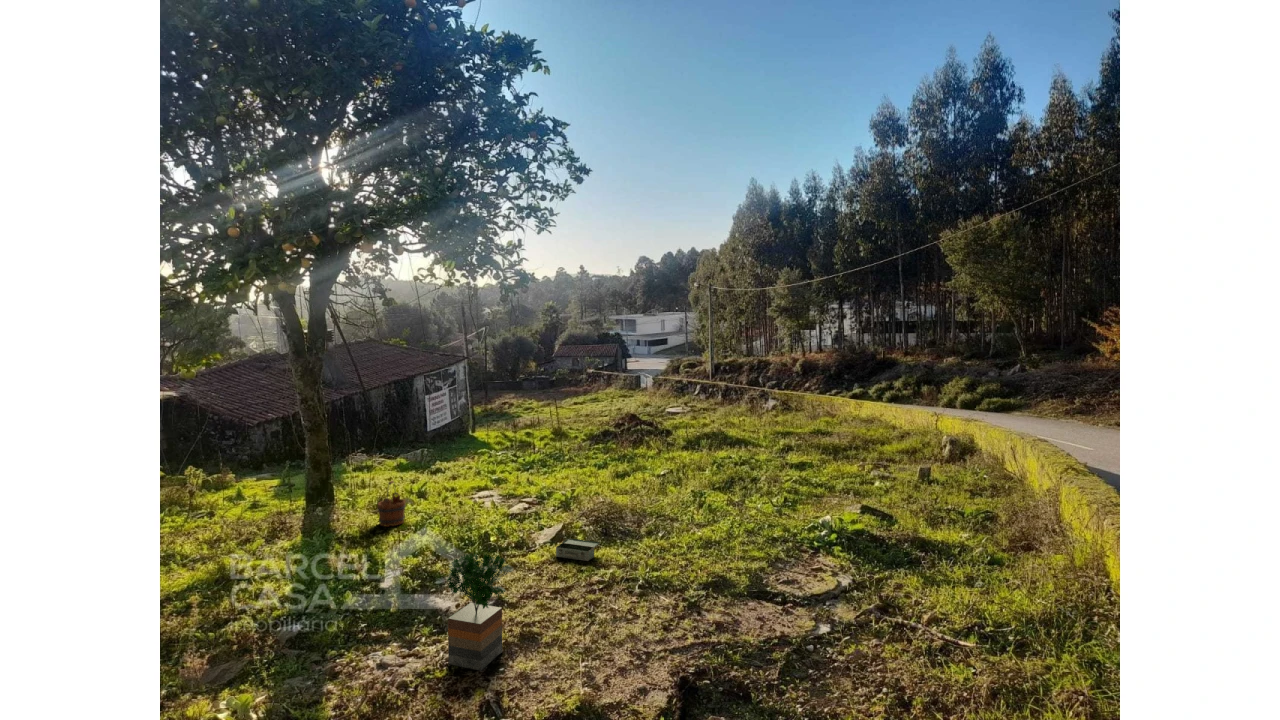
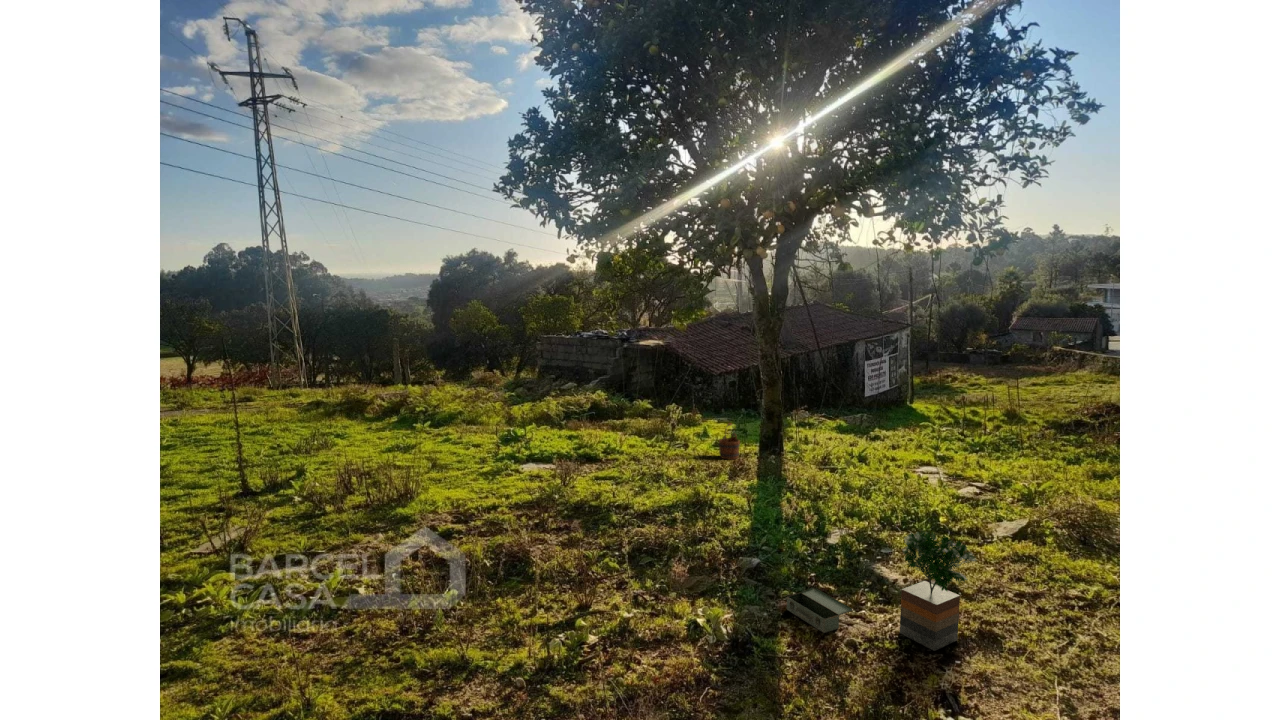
wooden bucket: present [378,481,406,527] -> present [719,423,740,459]
toolbox: present [556,538,600,561] -> present [787,588,853,633]

